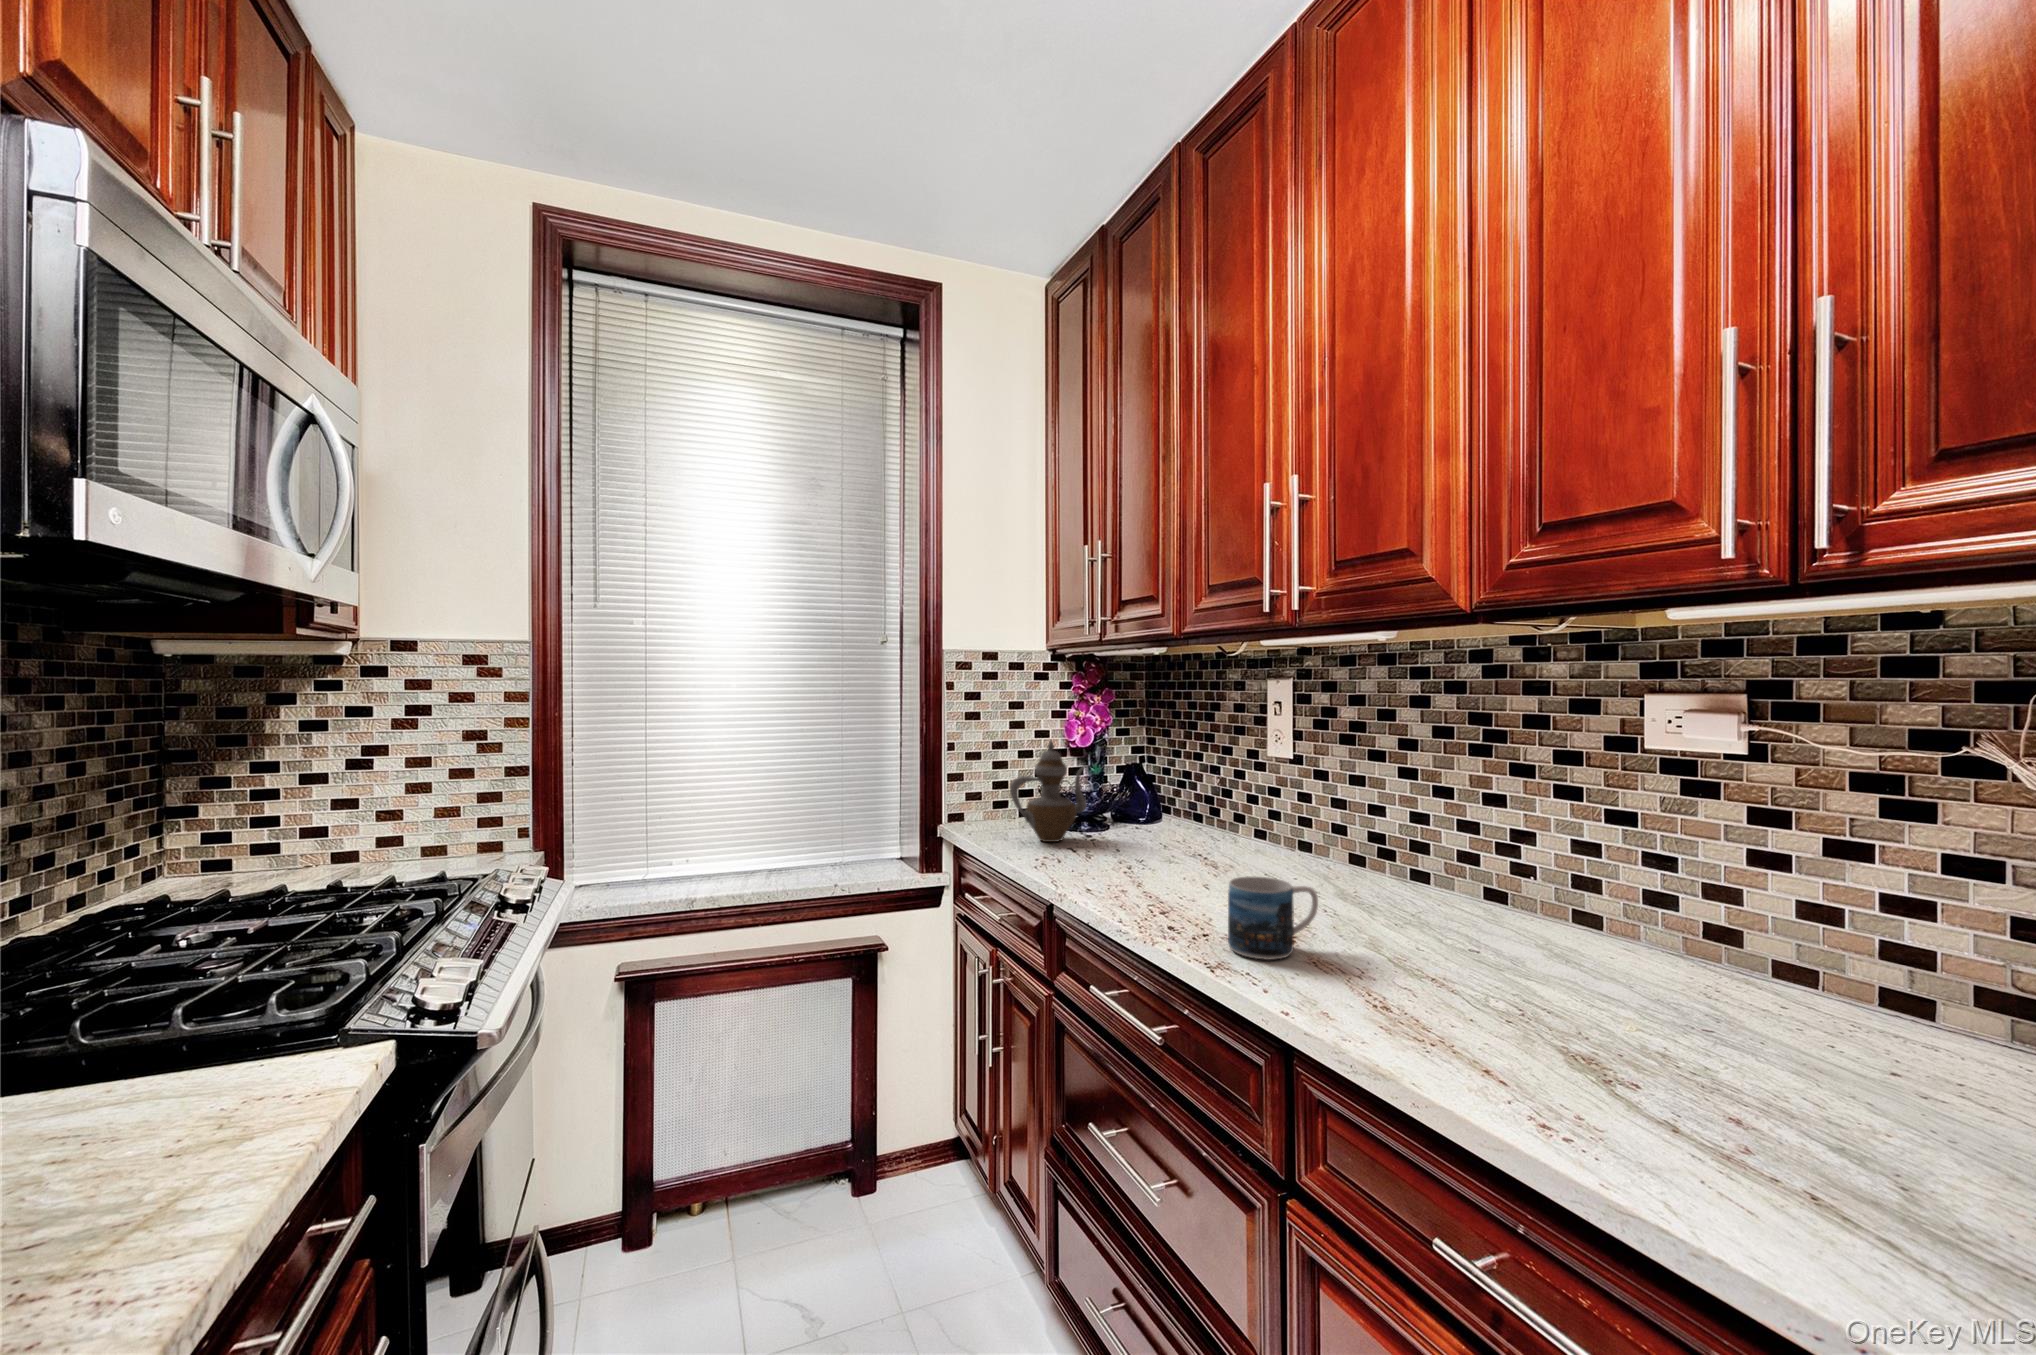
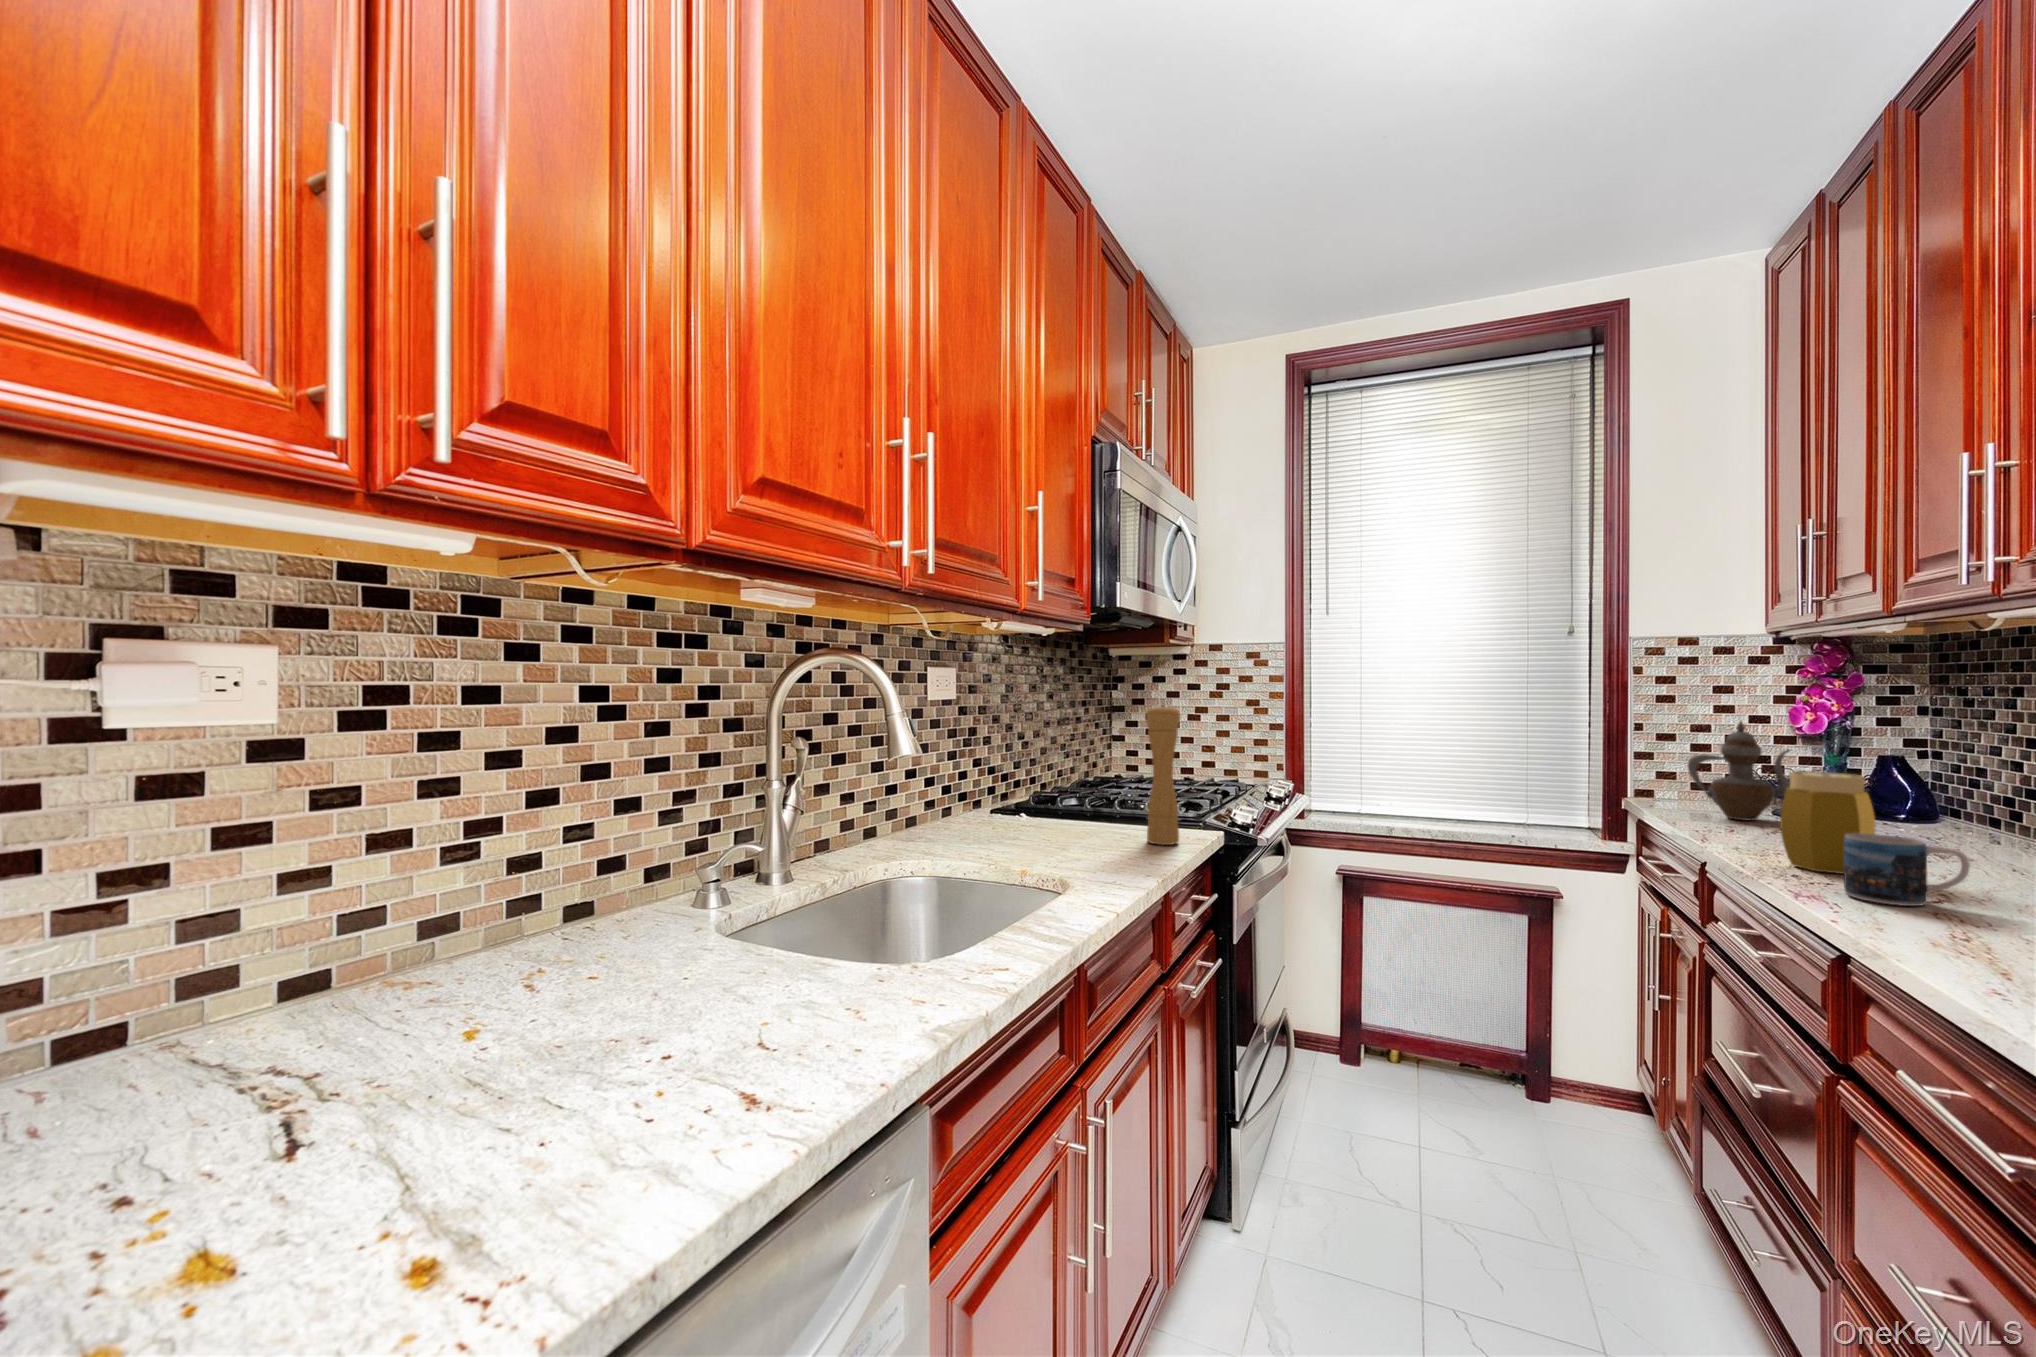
pepper mill: none [115,800,245,1186] -> present [1146,705,1180,845]
jar: none [1142,802,1209,915] -> present [1780,771,1875,874]

